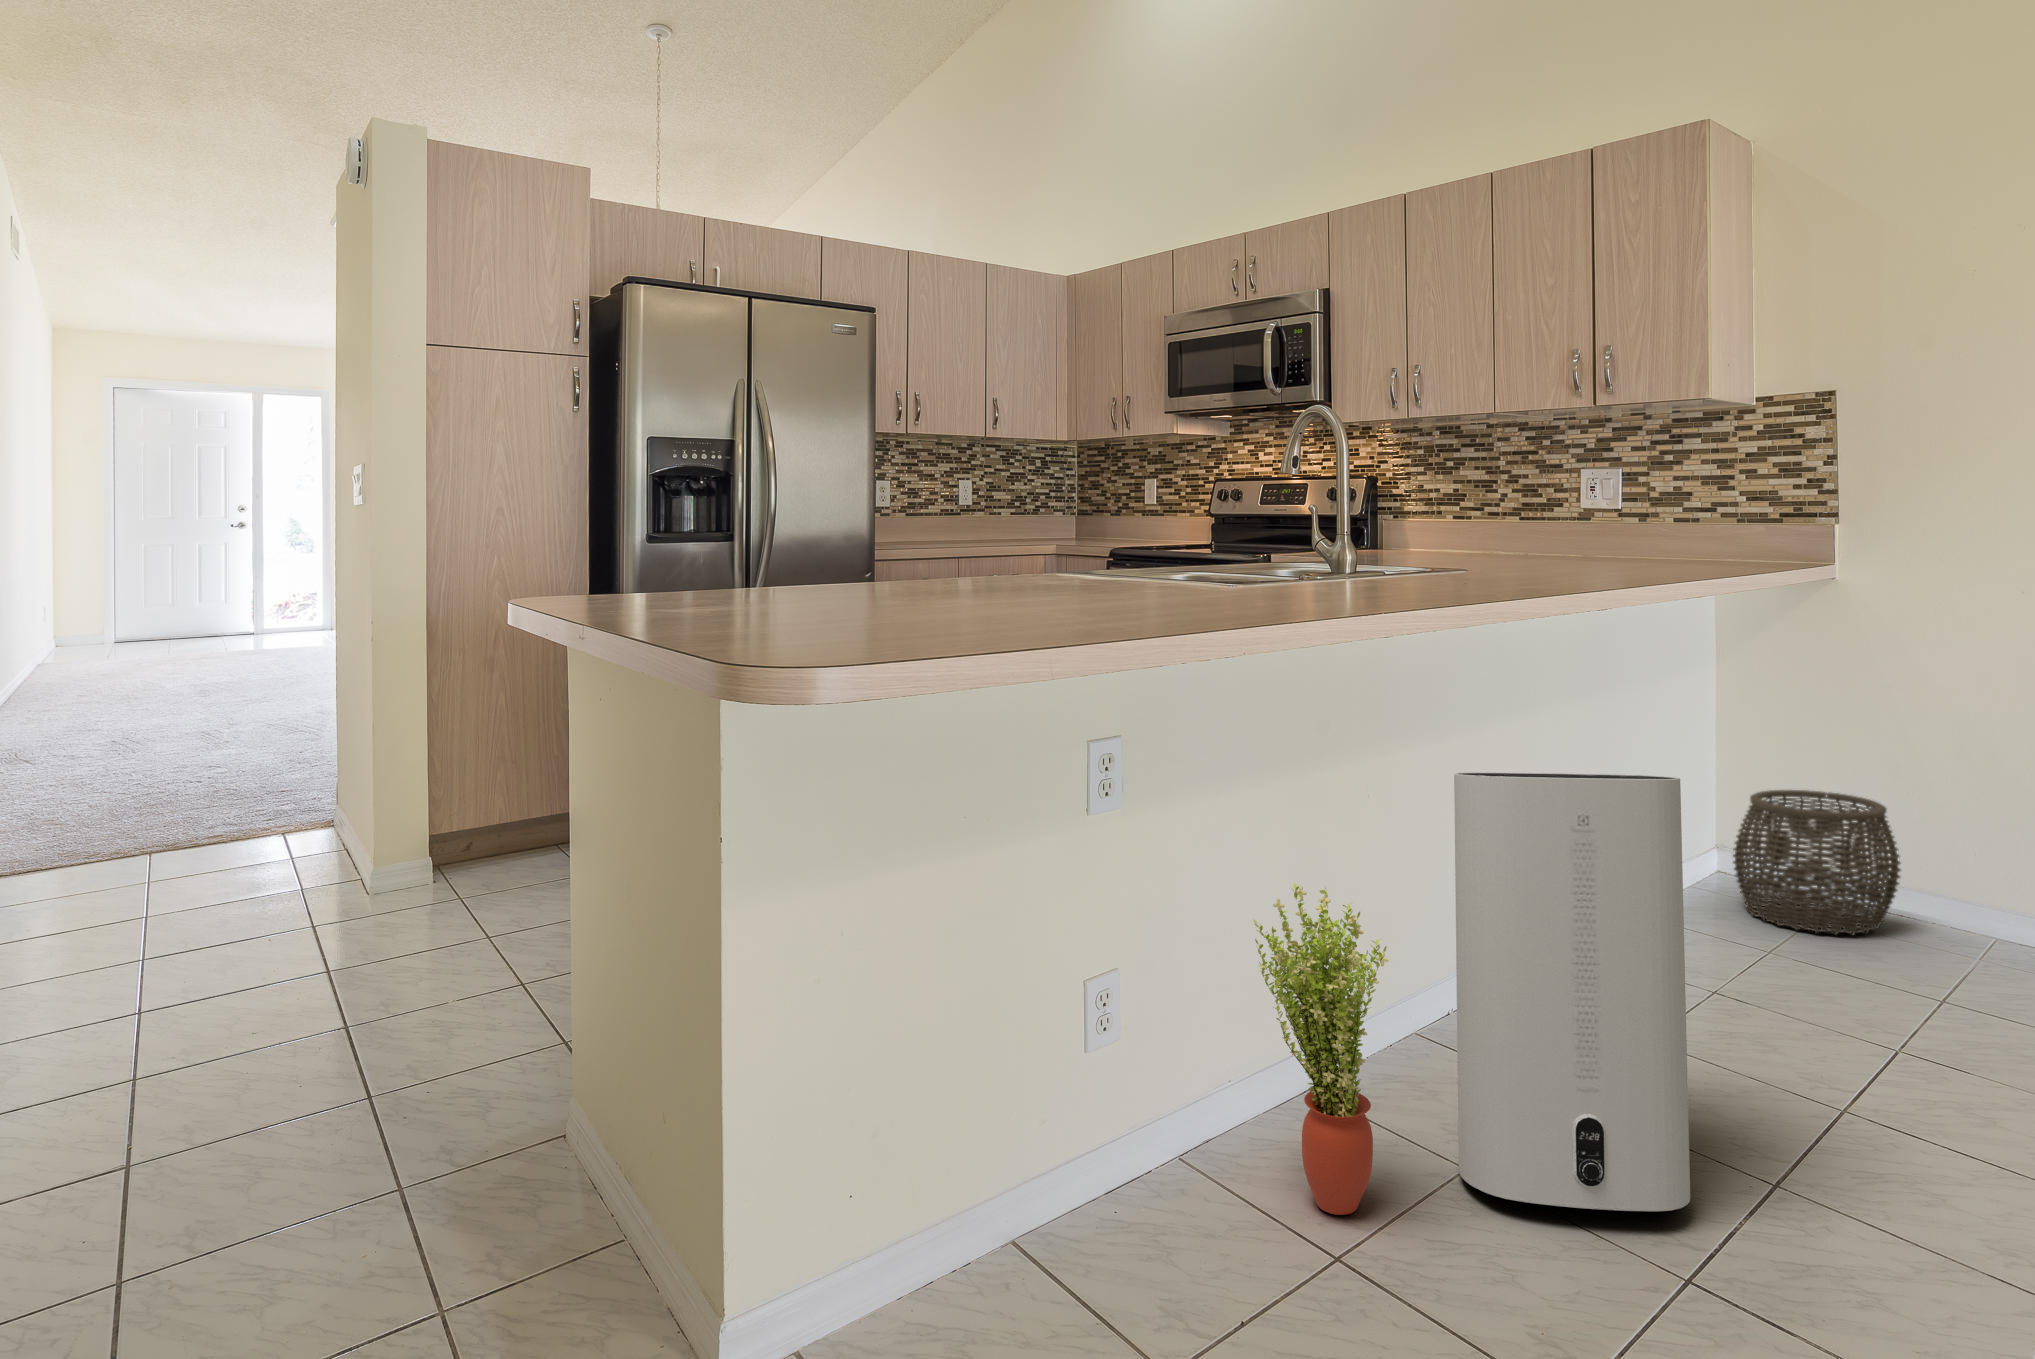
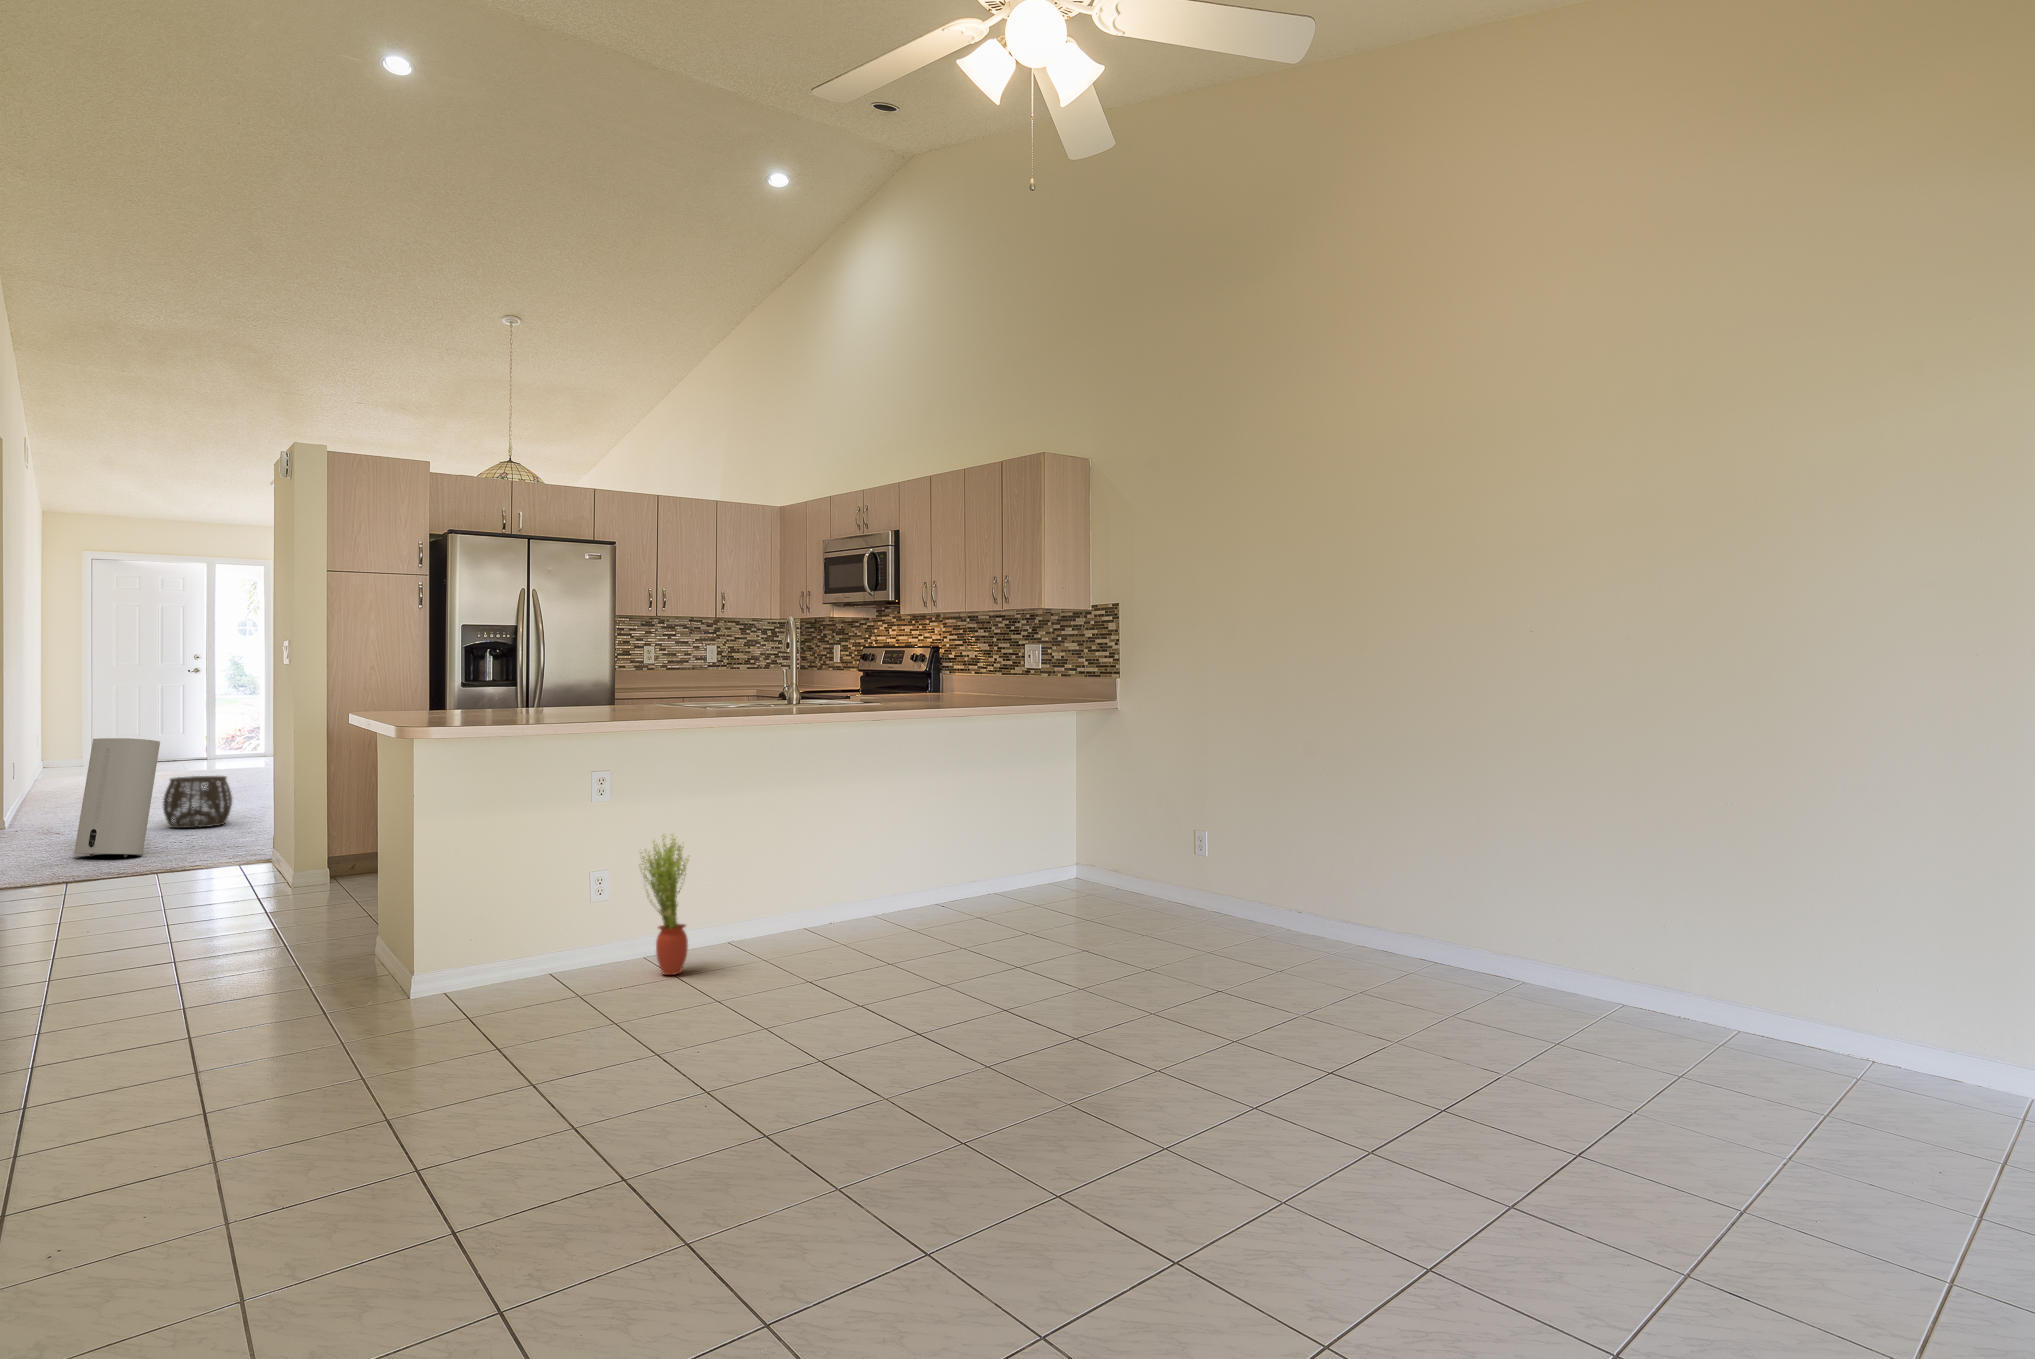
air purifier: present [1454,772,1690,1211] -> present [74,738,160,857]
woven basket: present [1733,790,1900,935] -> present [163,776,232,828]

